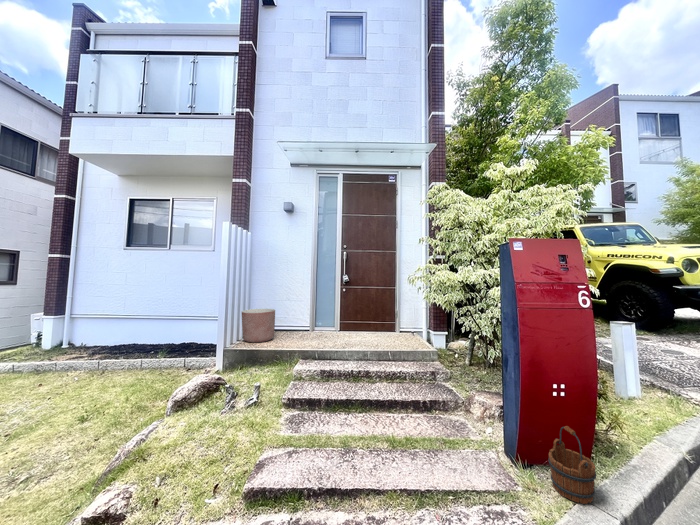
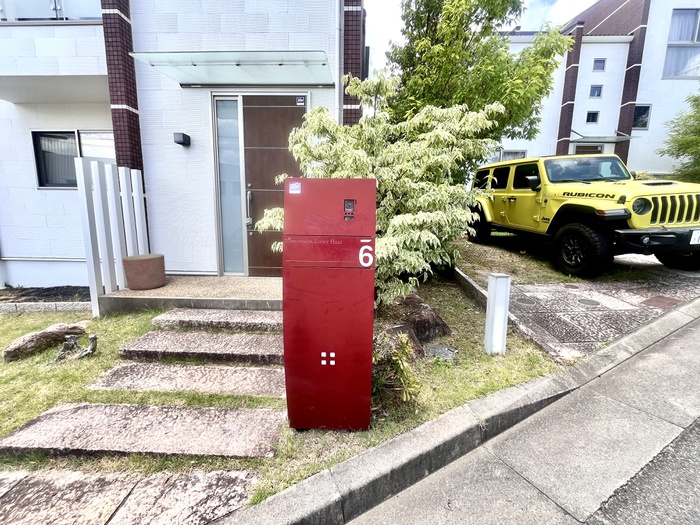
wooden bucket: present [548,426,596,504] -> none [300,395,340,471]

